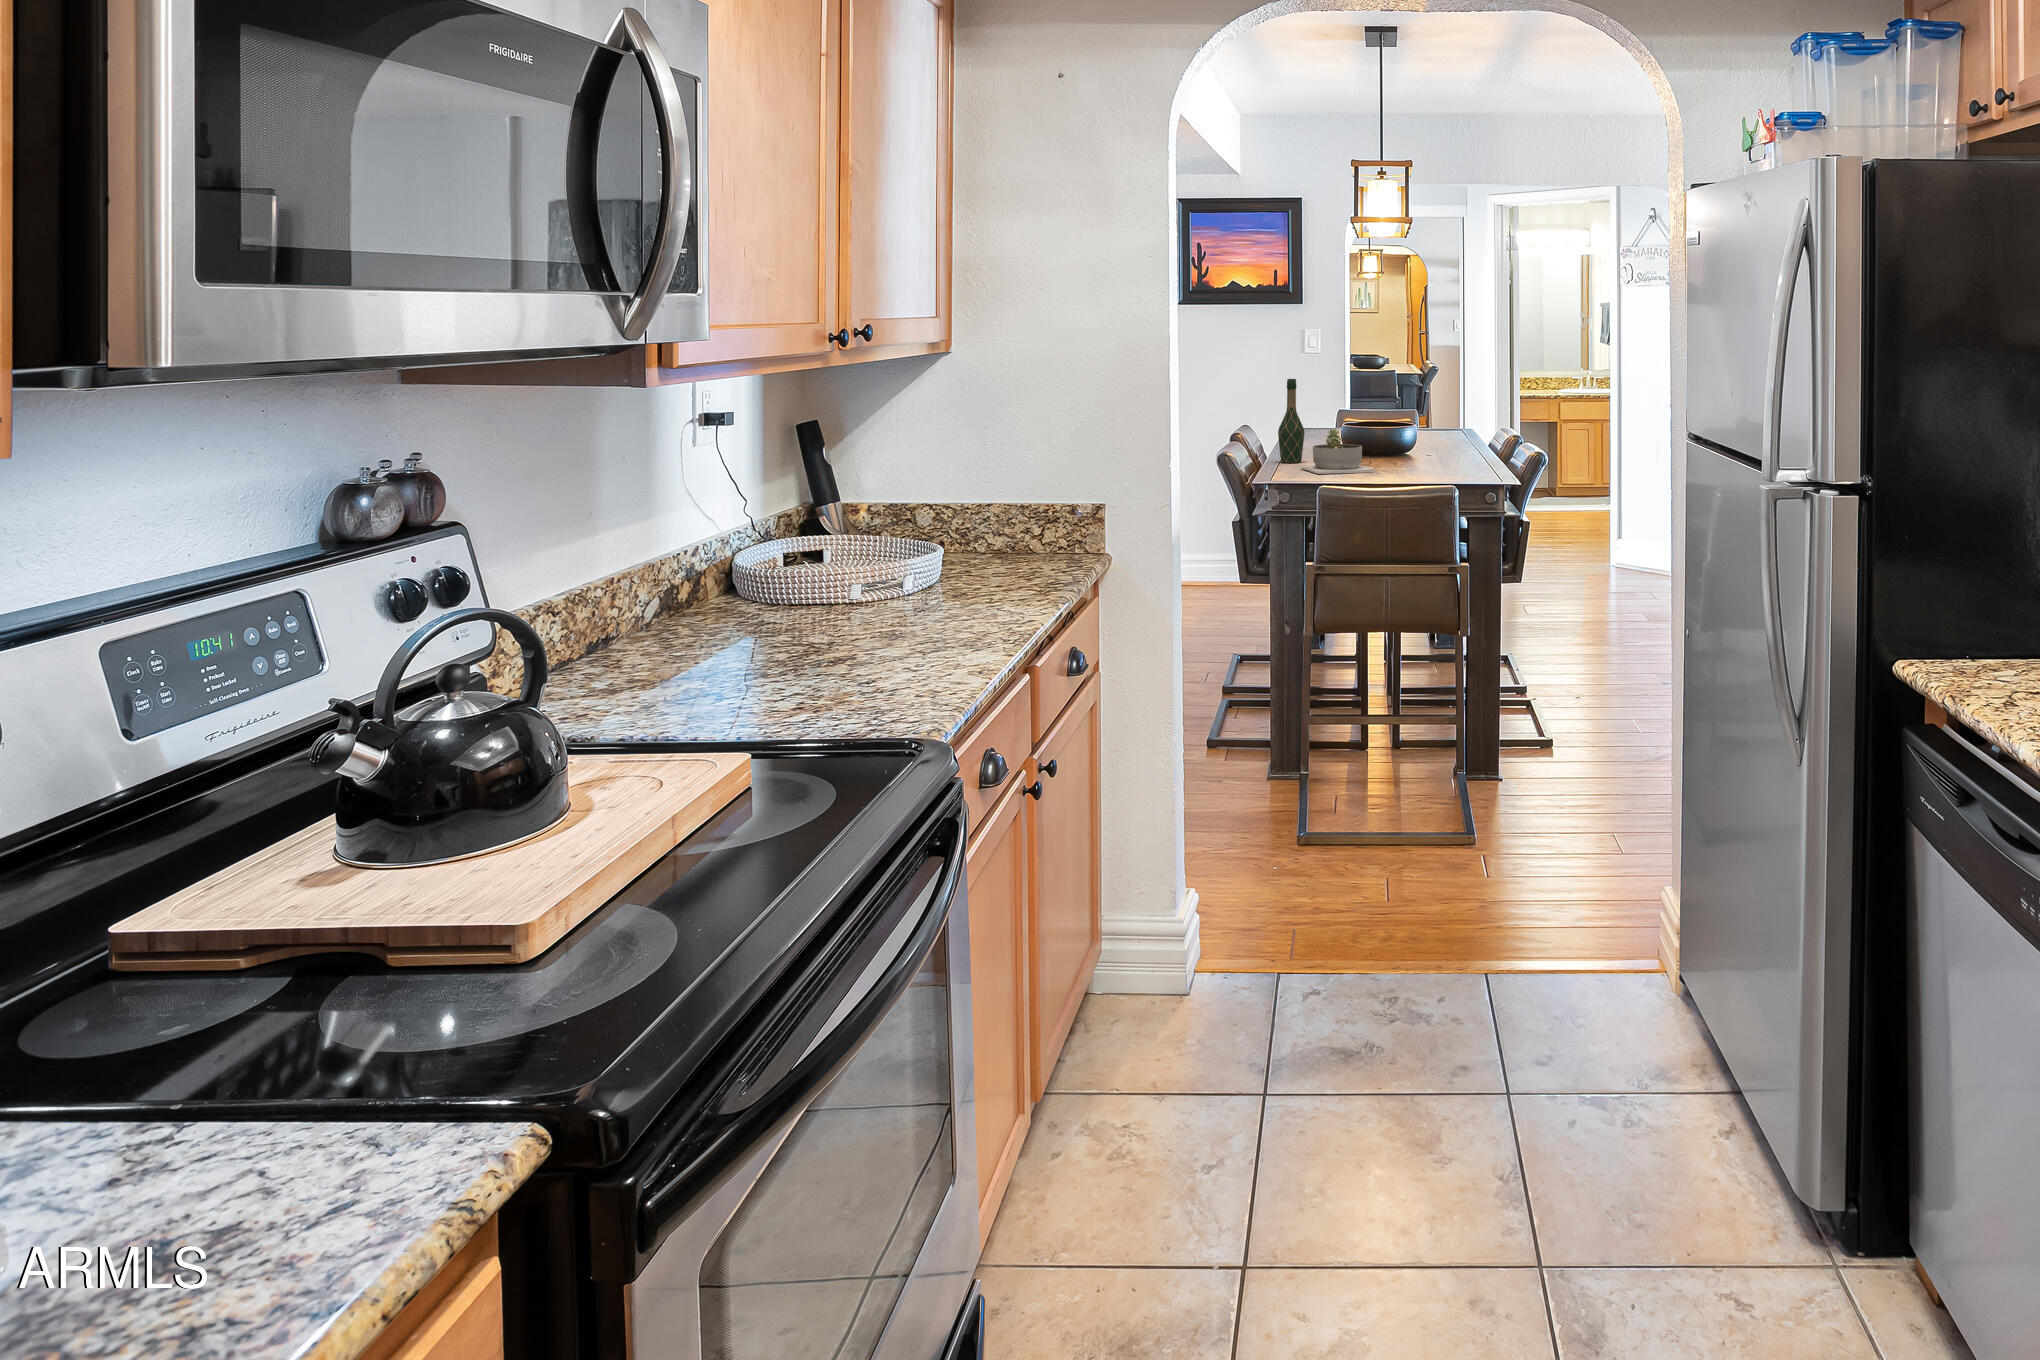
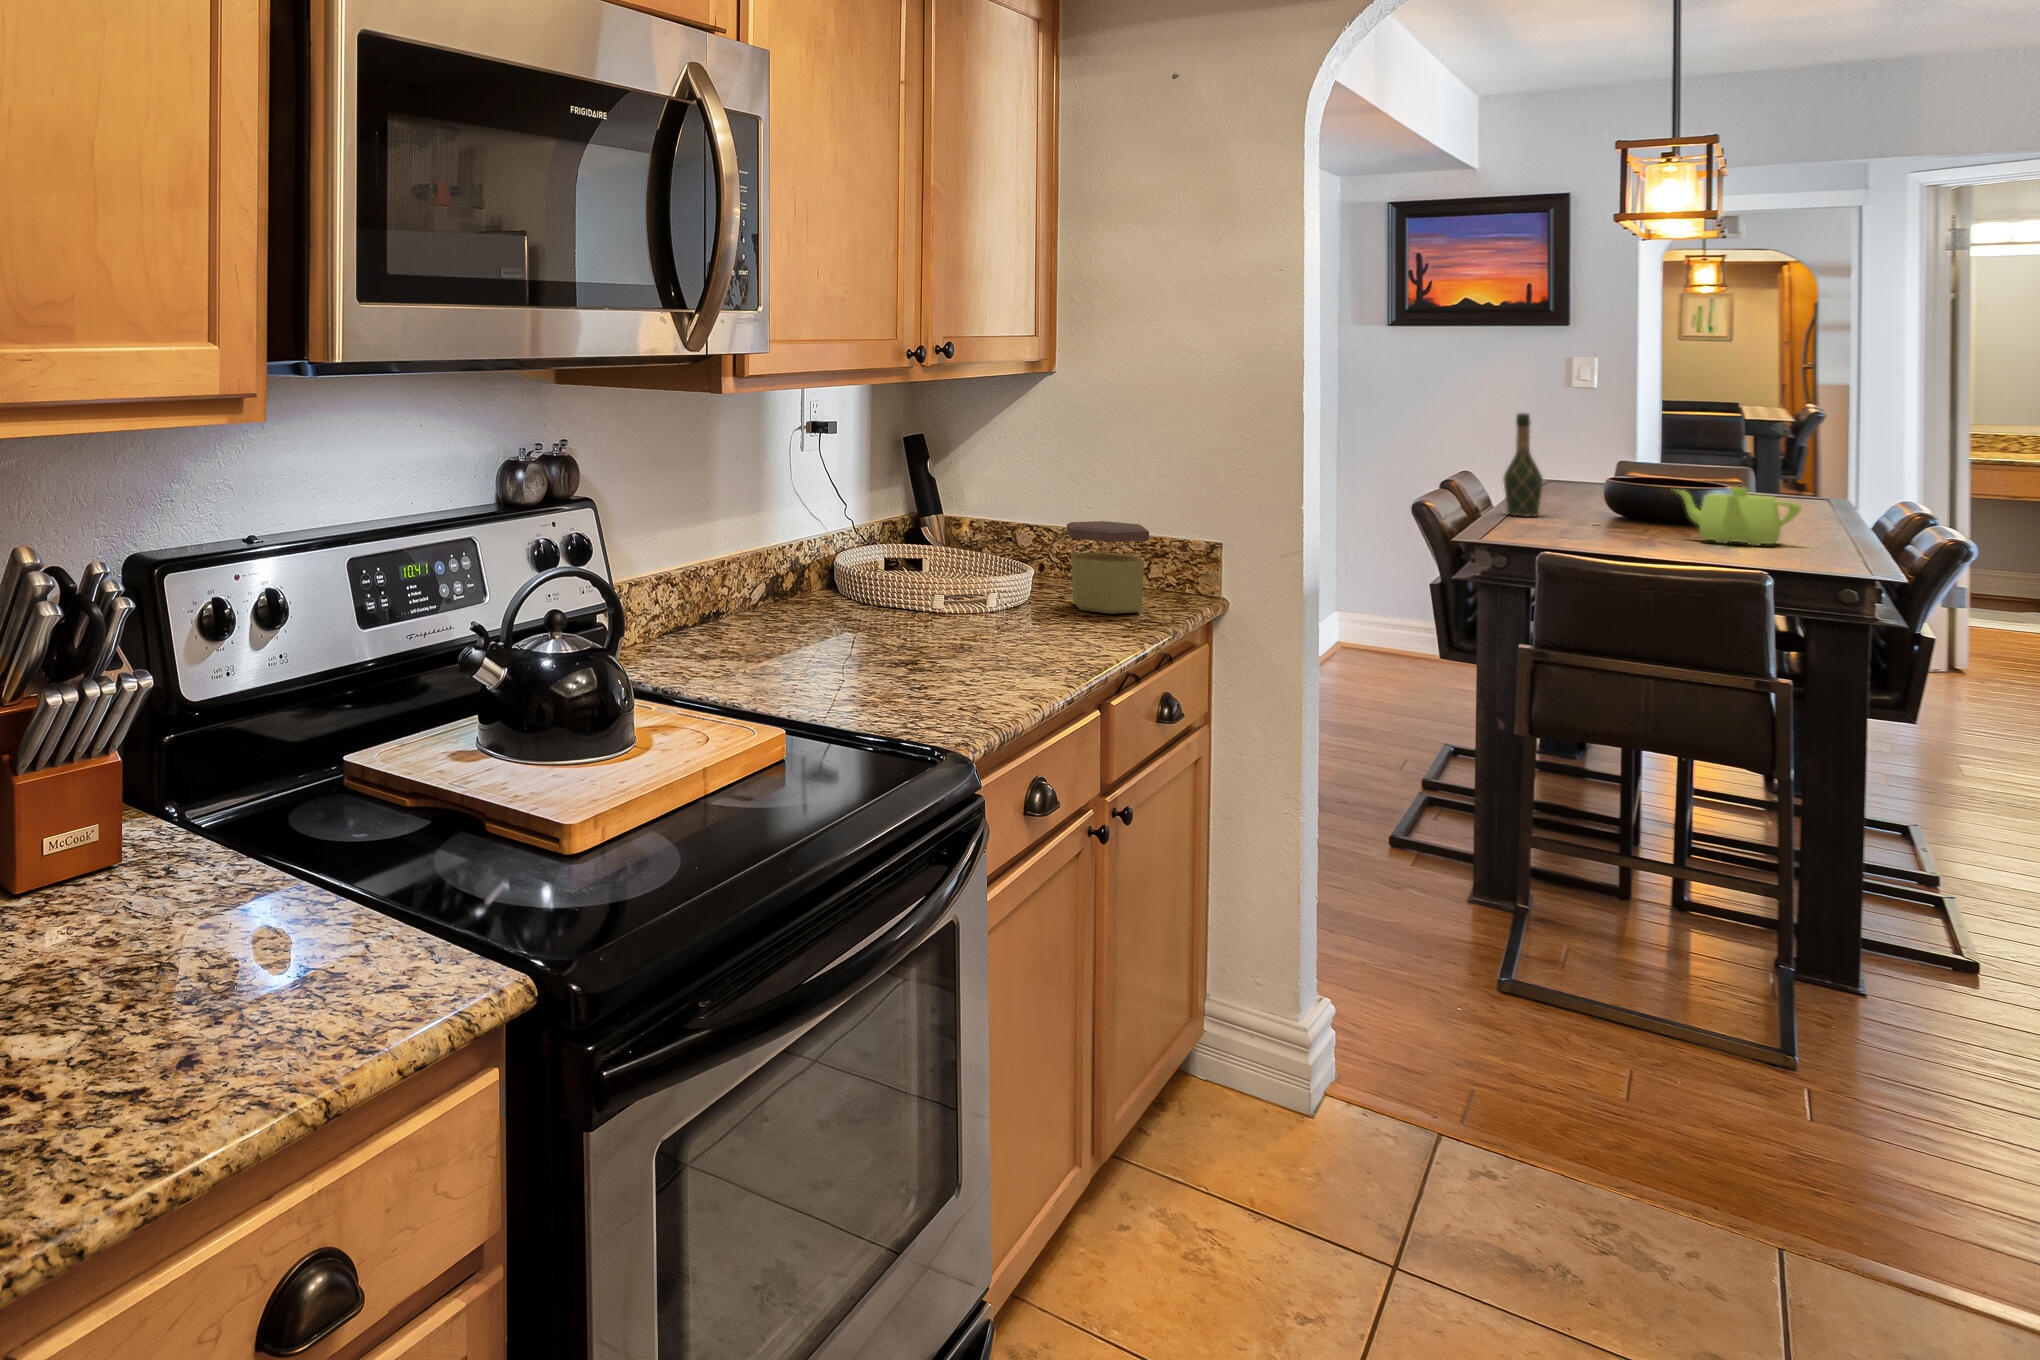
succulent planter: present [1300,428,1375,474] -> none [1532,475,1646,534]
teapot: none [1391,433,1467,476] -> present [1676,487,1801,546]
jar: none [974,496,1052,584] -> present [1067,521,1149,614]

